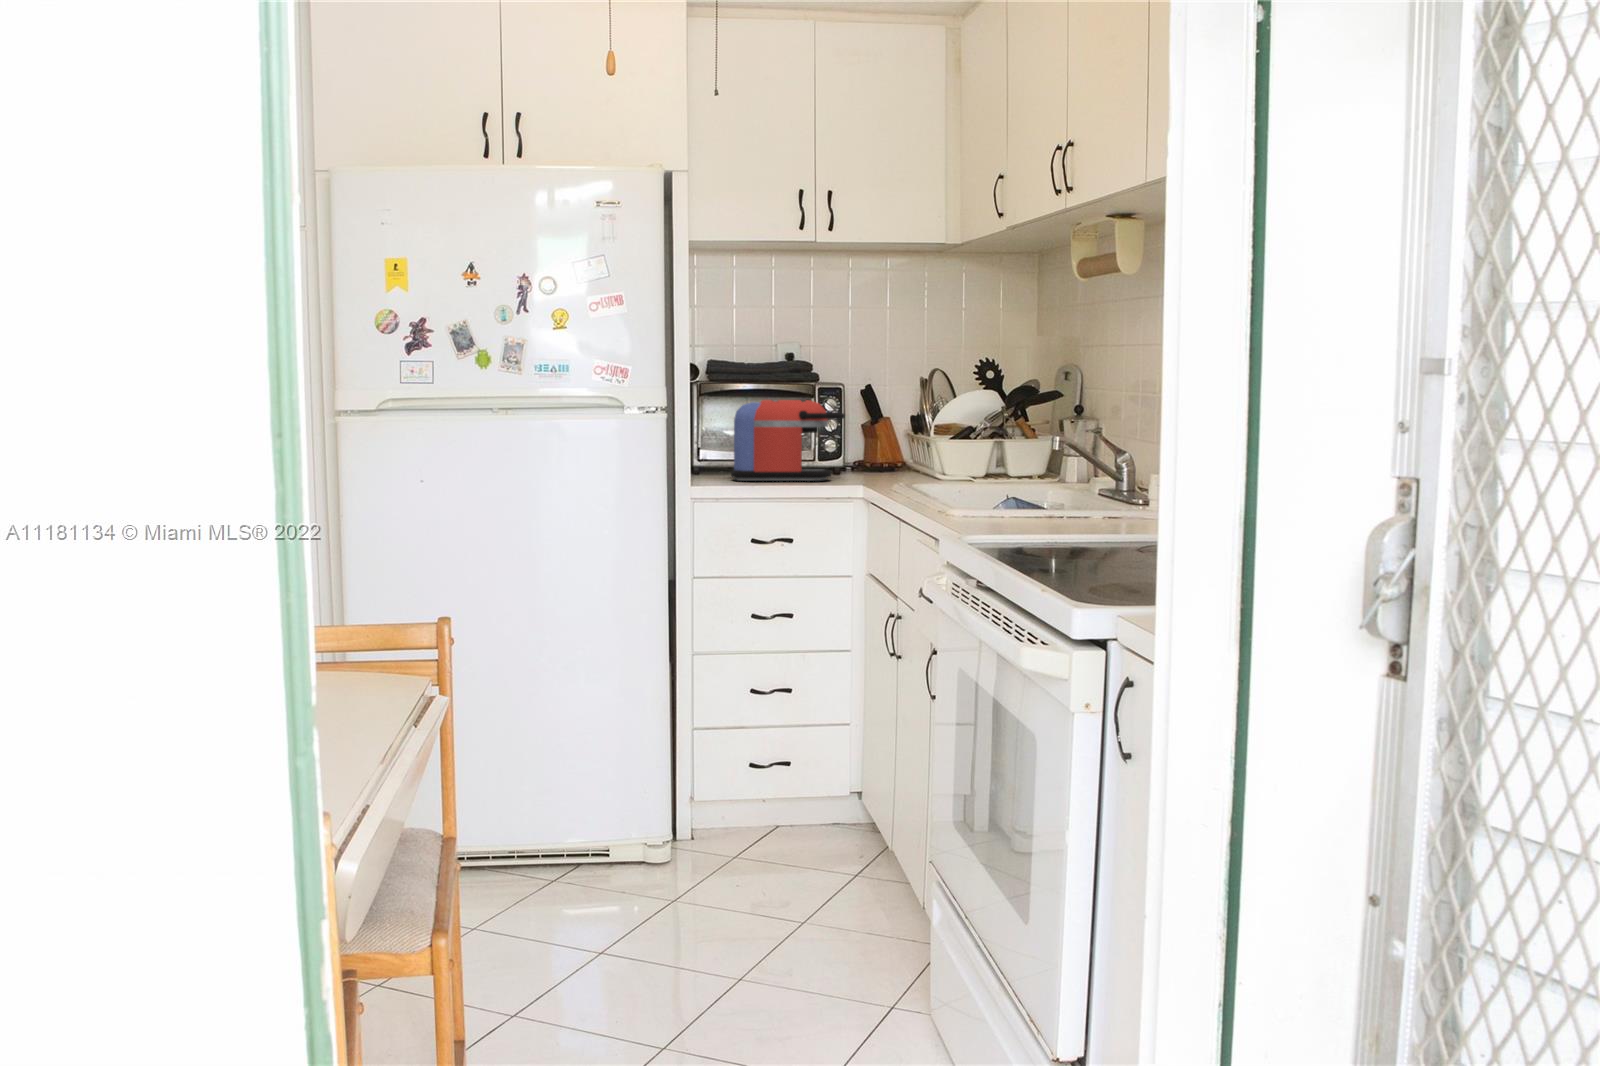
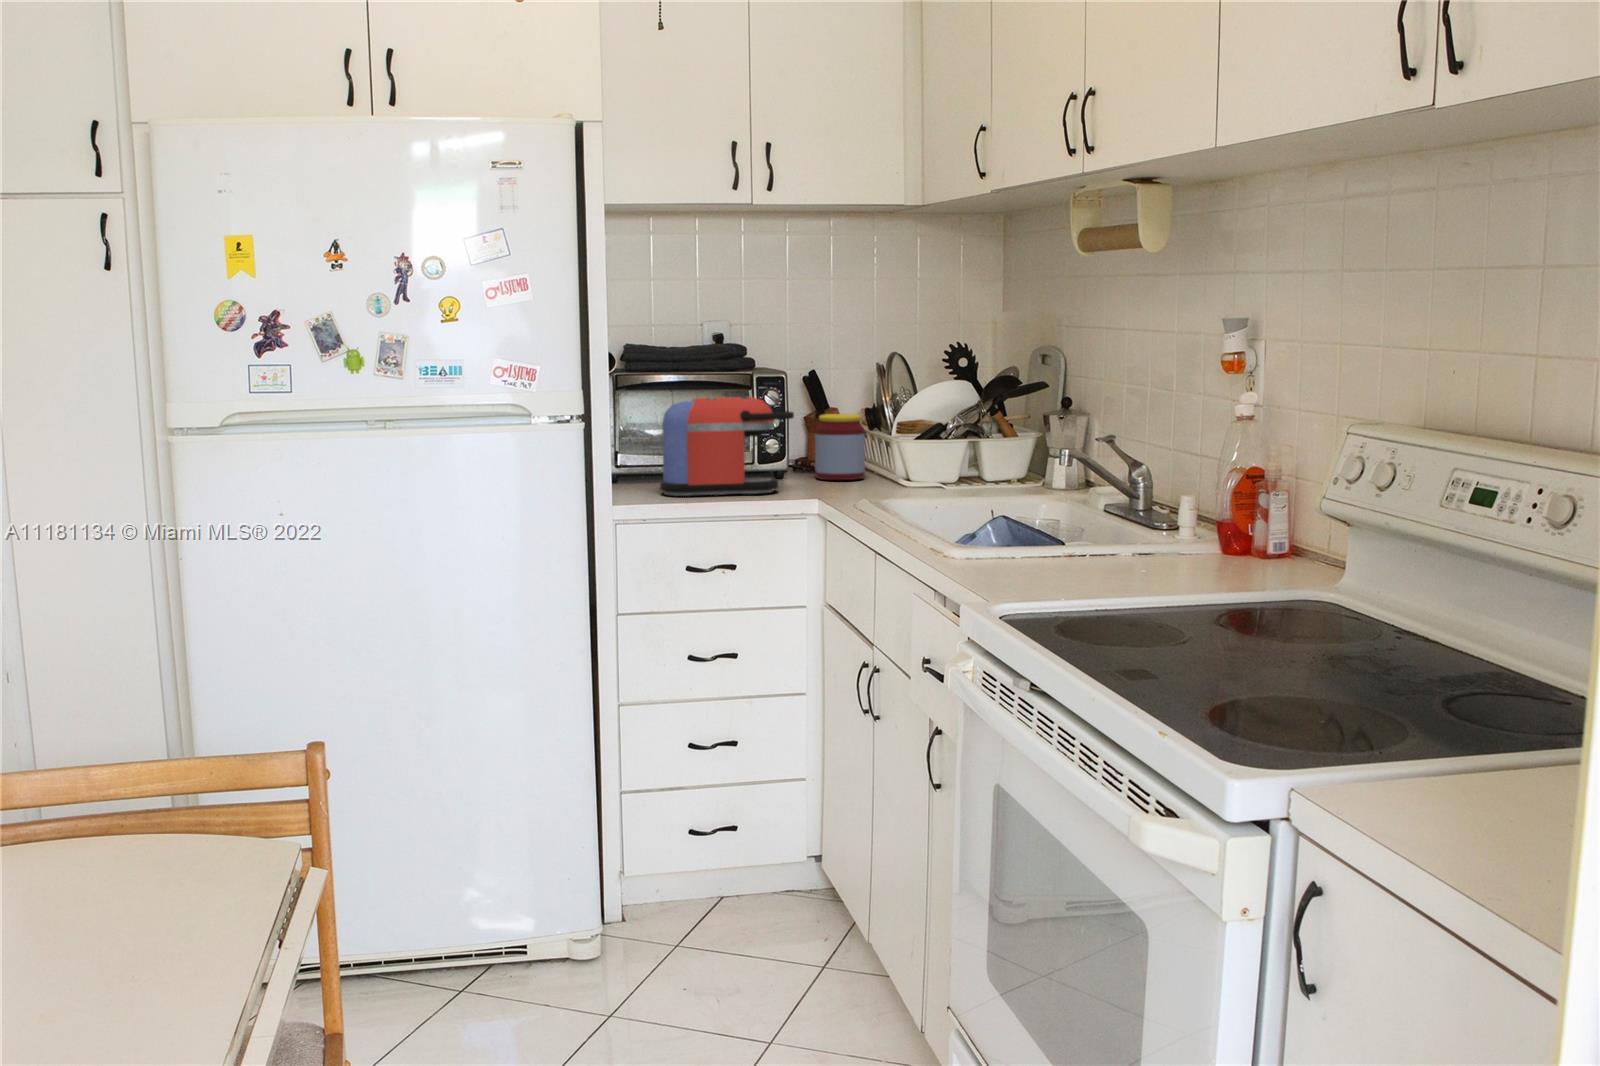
jar: none [866,420,908,475] -> present [815,414,865,480]

